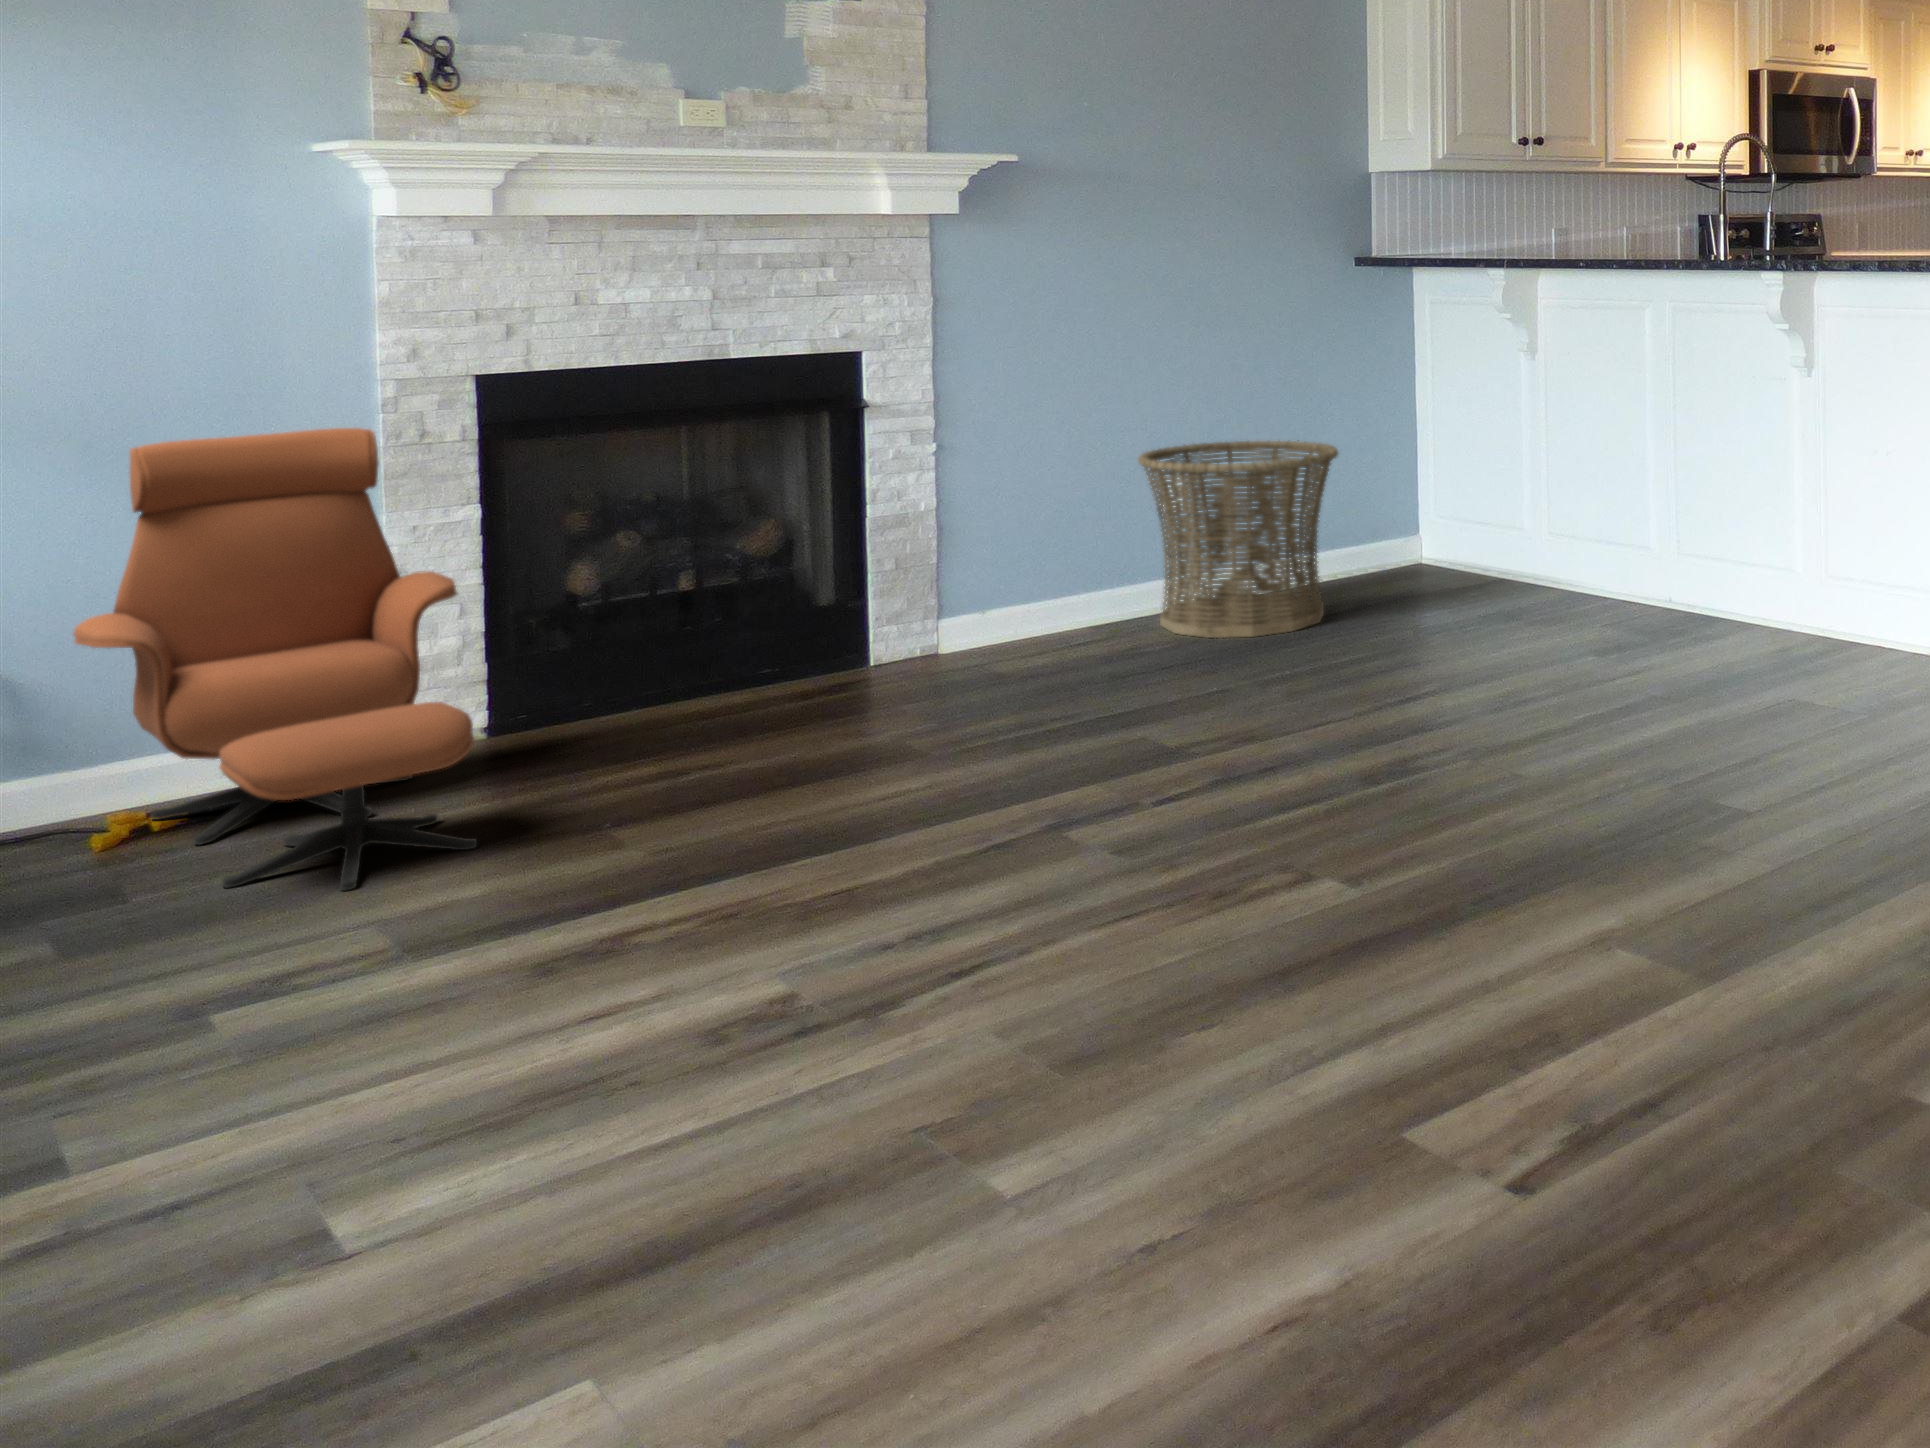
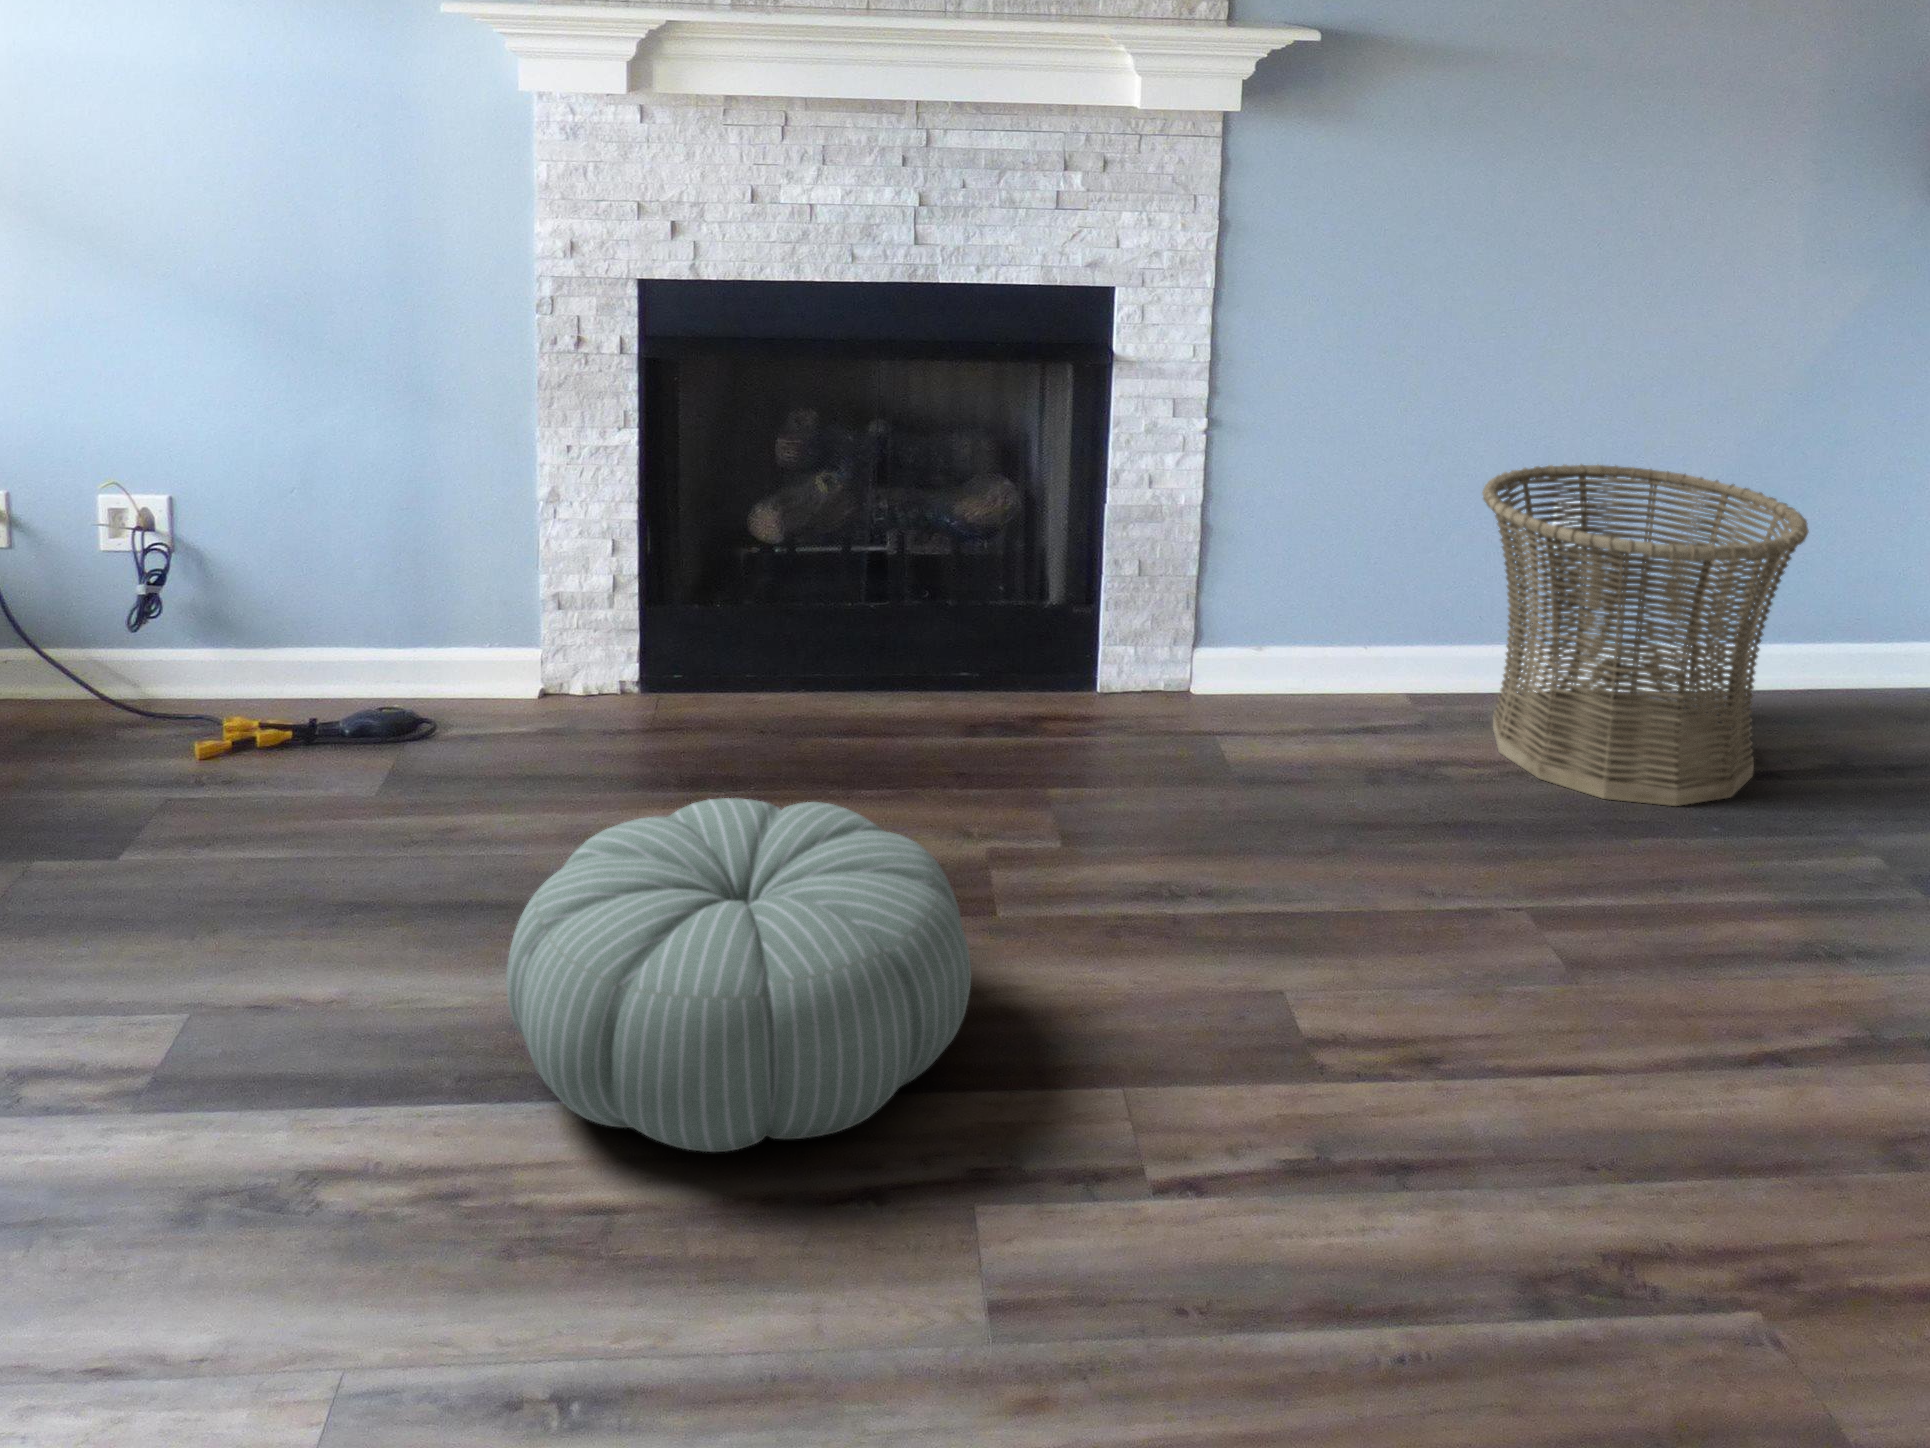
lounge chair: present [74,428,477,891] -> none [165,332,554,934]
pouf: none [676,669,1006,860] -> present [506,798,971,1152]

